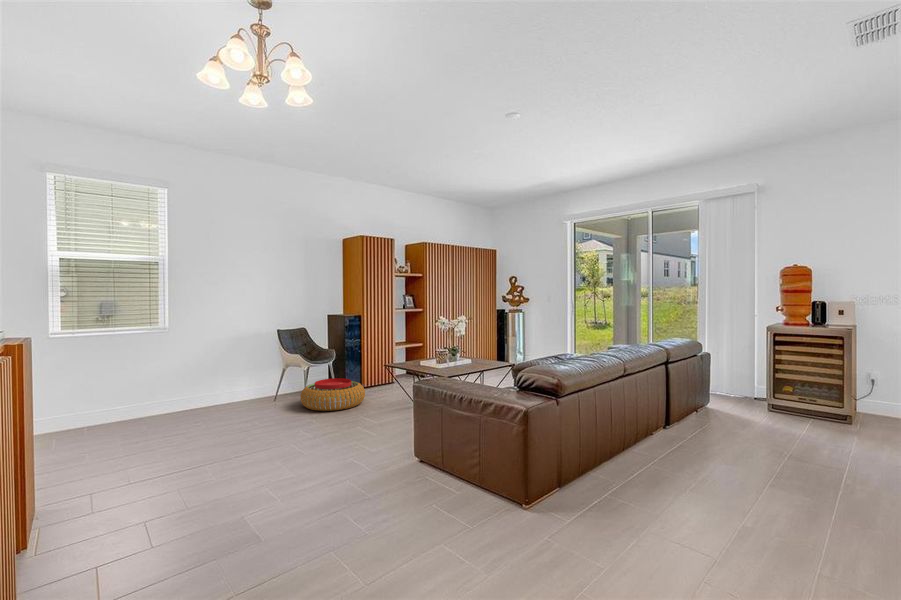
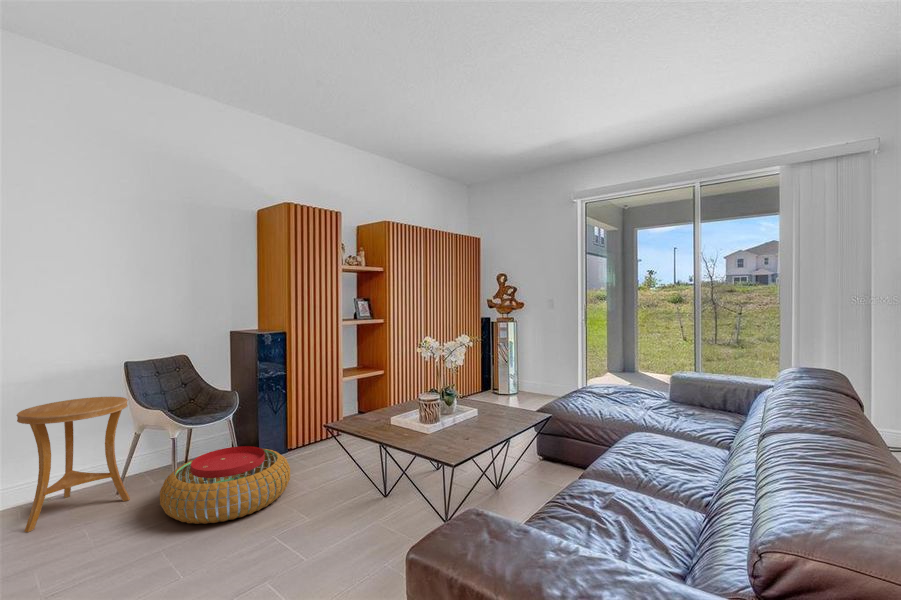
side table: none [233,349,283,410] -> present [17,397,130,532]

